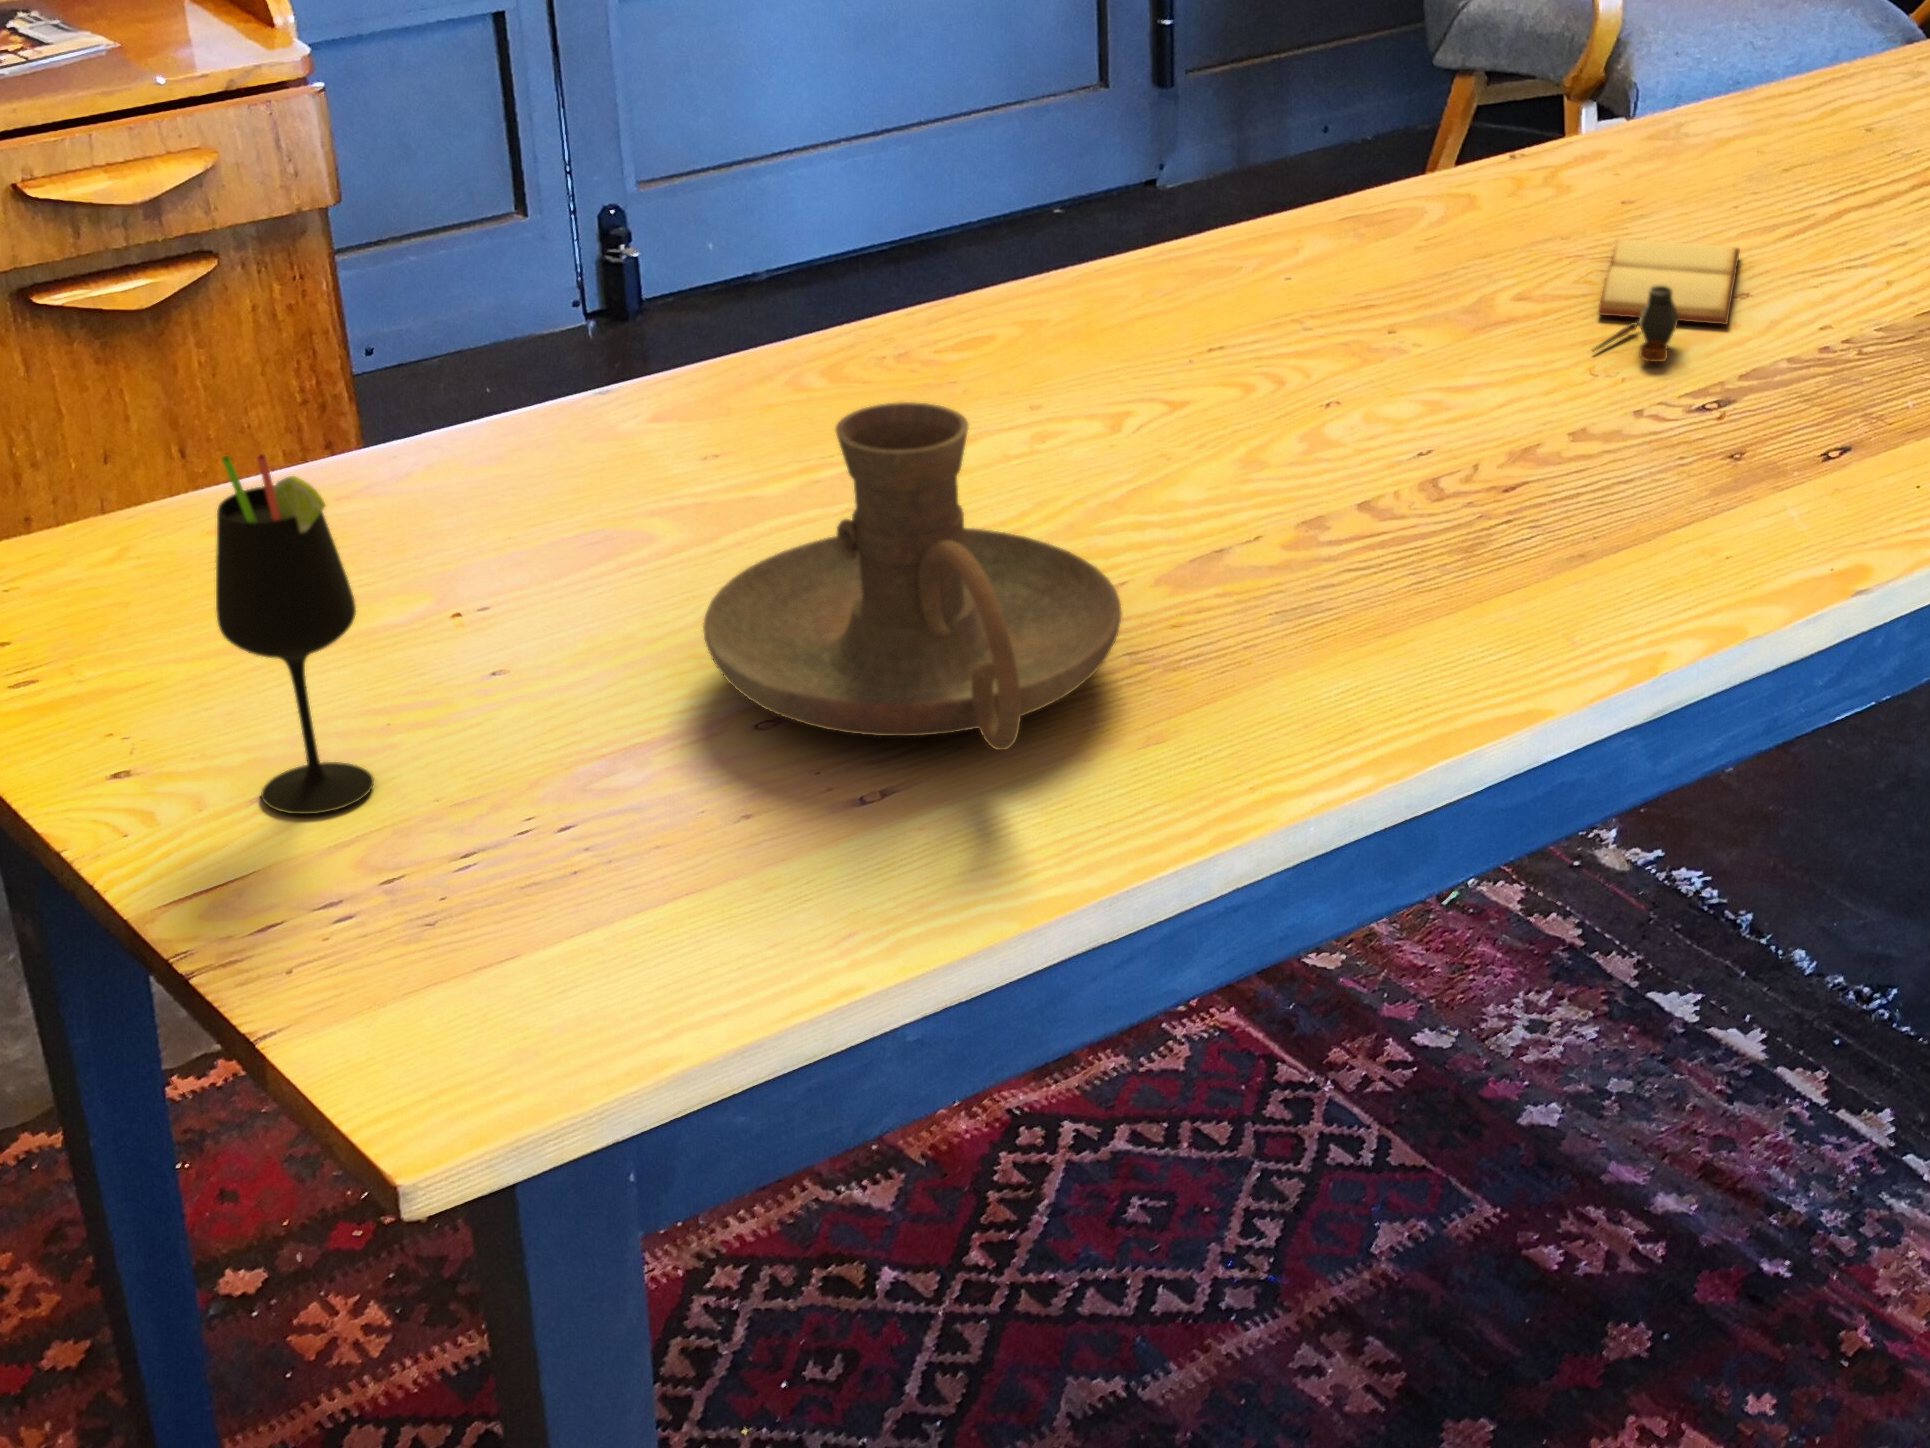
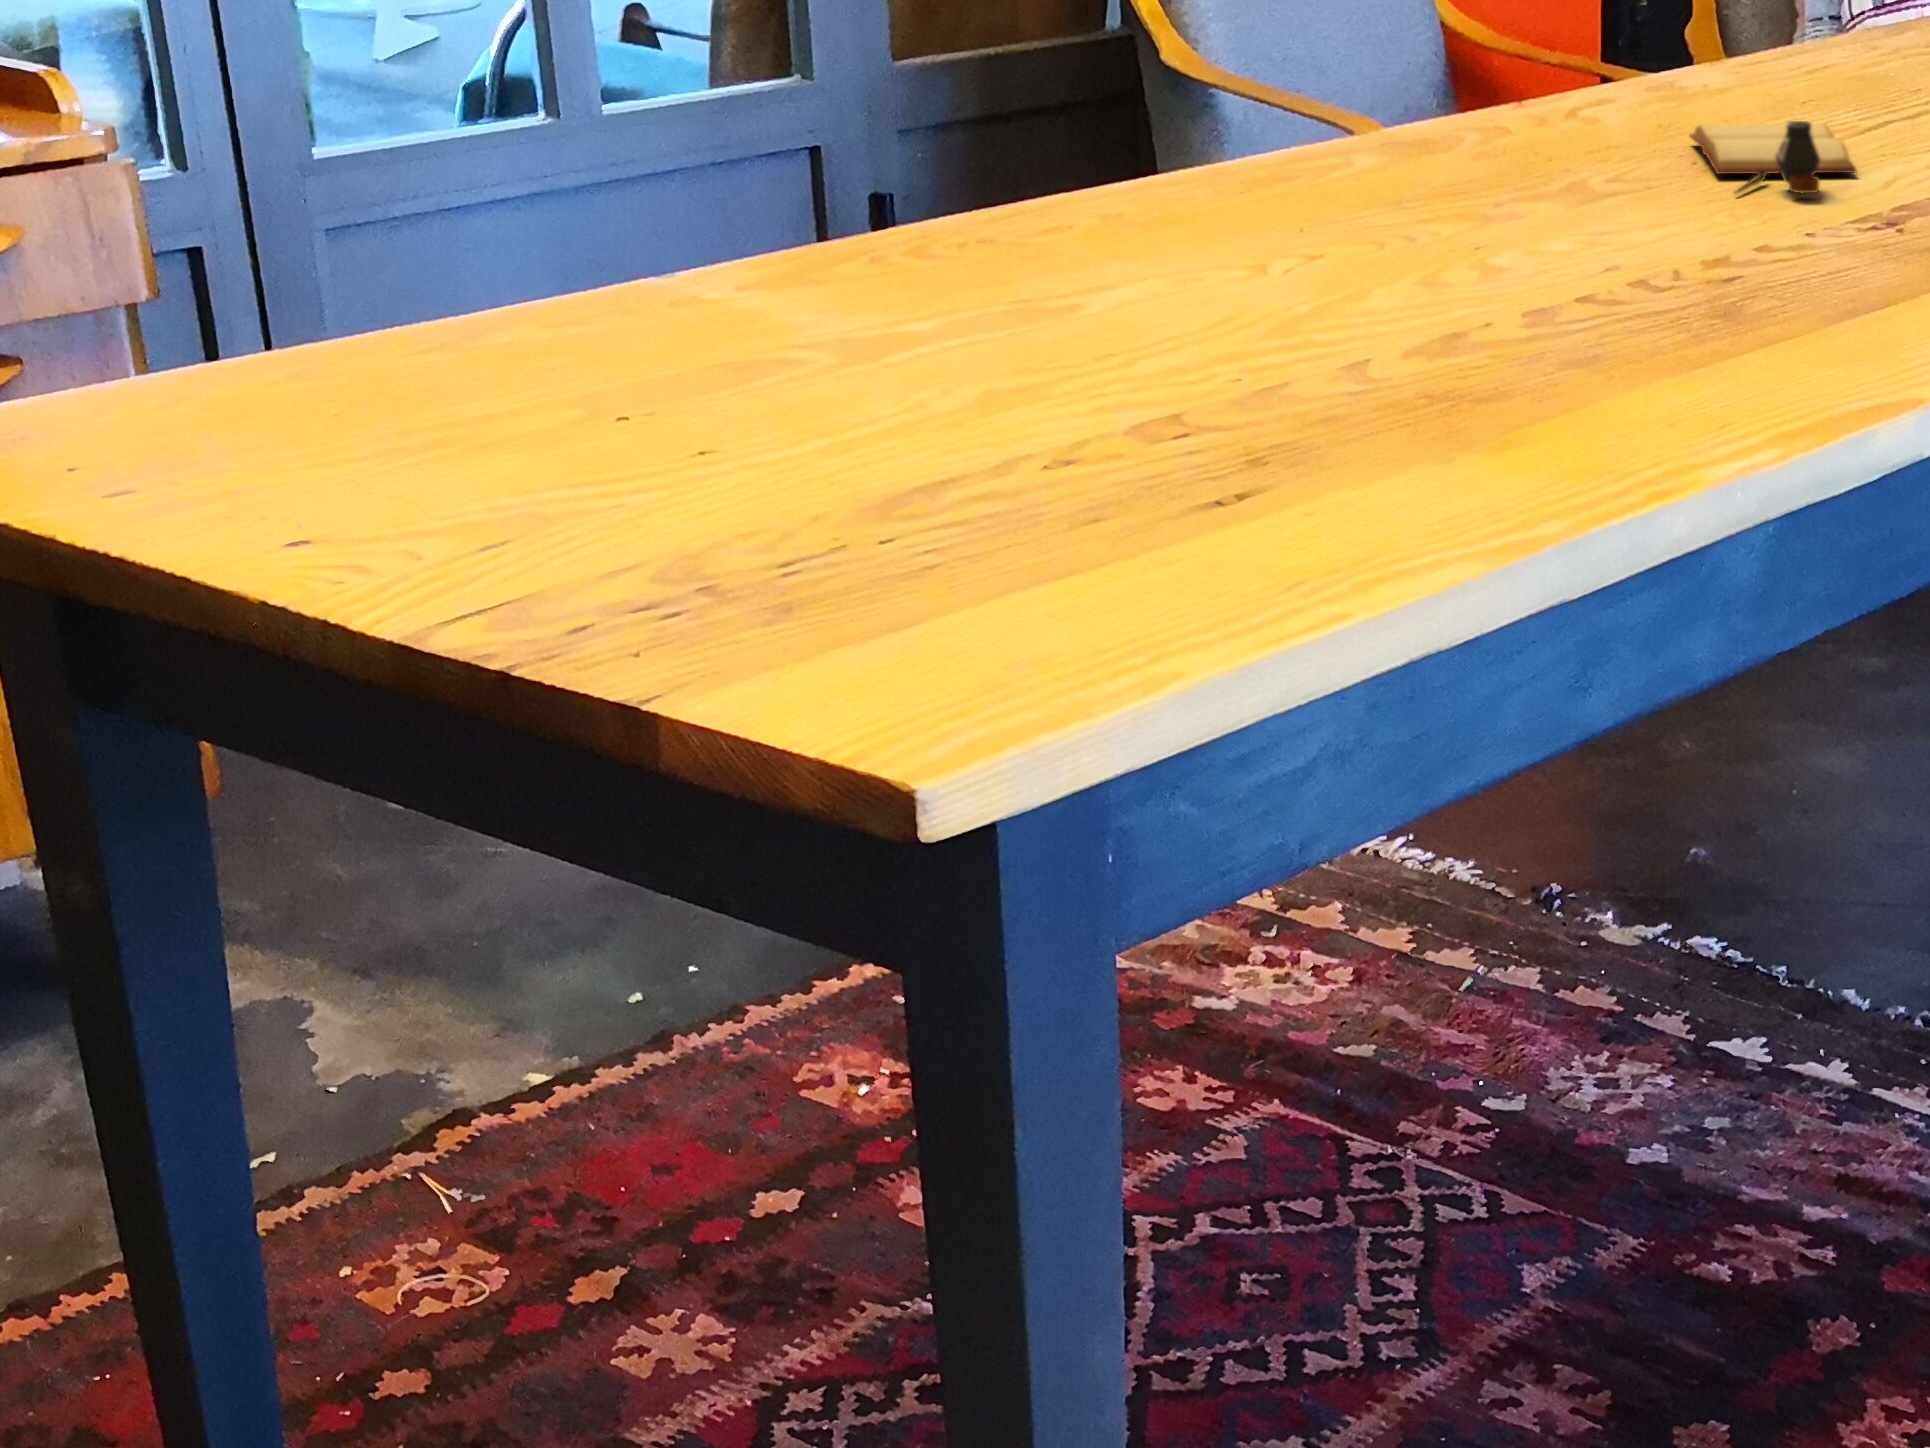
candle holder: present [703,402,1122,750] -> none [973,71,1458,424]
wine glass: present [216,454,374,814] -> none [459,28,643,532]

